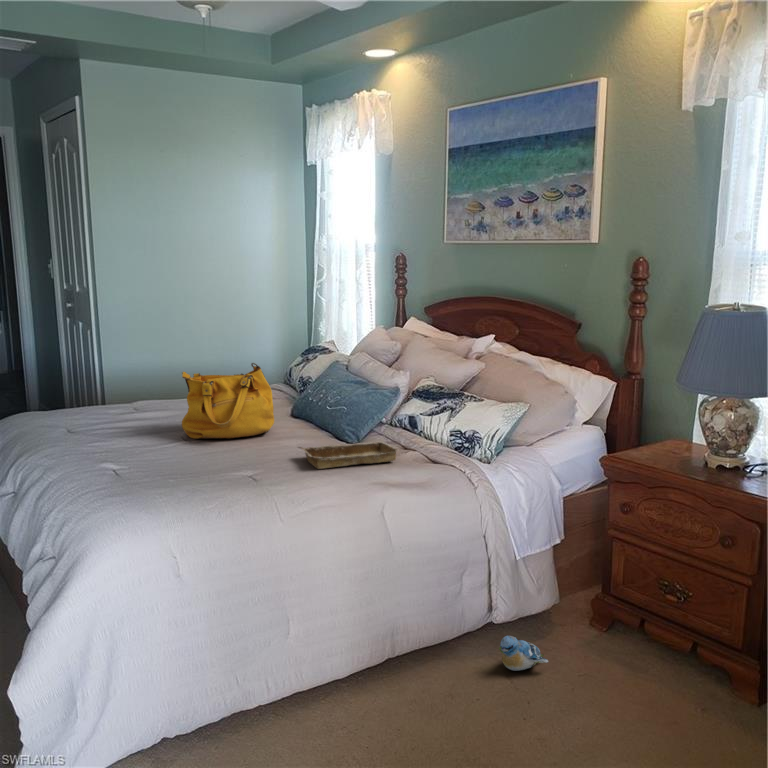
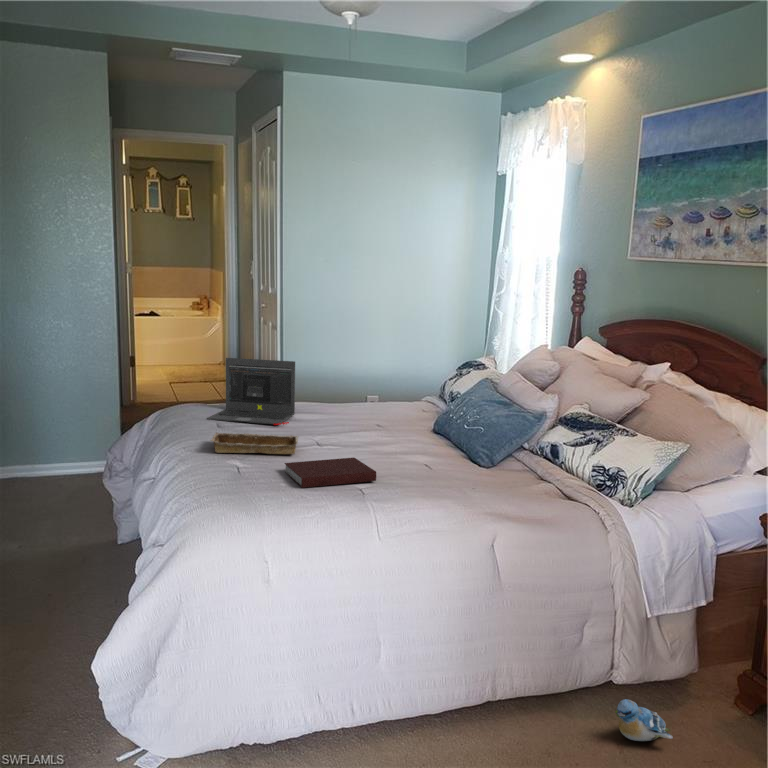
laptop: none [47,360,141,429] -> present [207,358,295,425]
handbag: present [182,363,274,439] -> none [323,373,415,447]
tray: present [302,441,398,469] -> present [210,433,298,454]
notebook: none [155,450,254,486] -> present [285,458,376,488]

